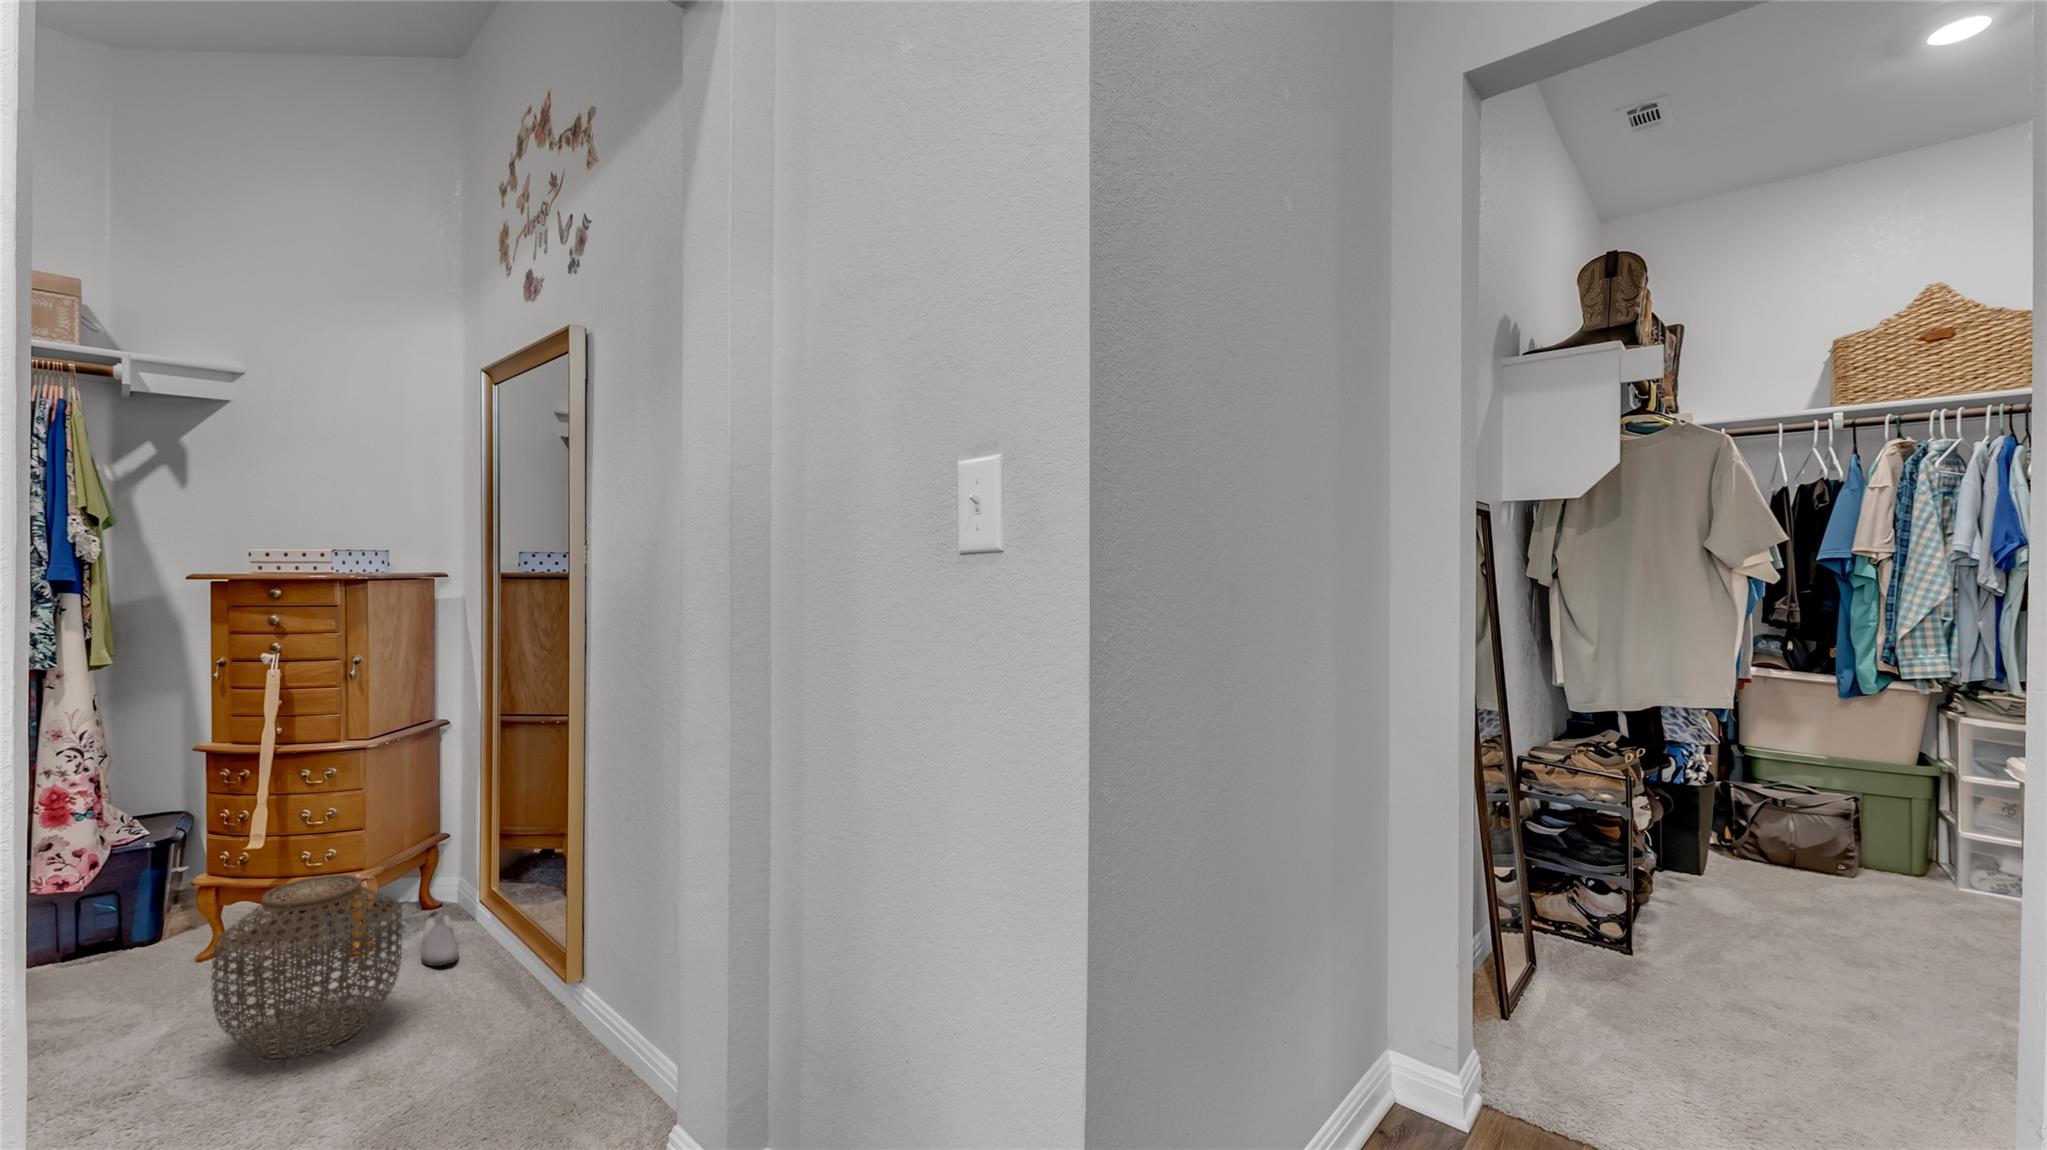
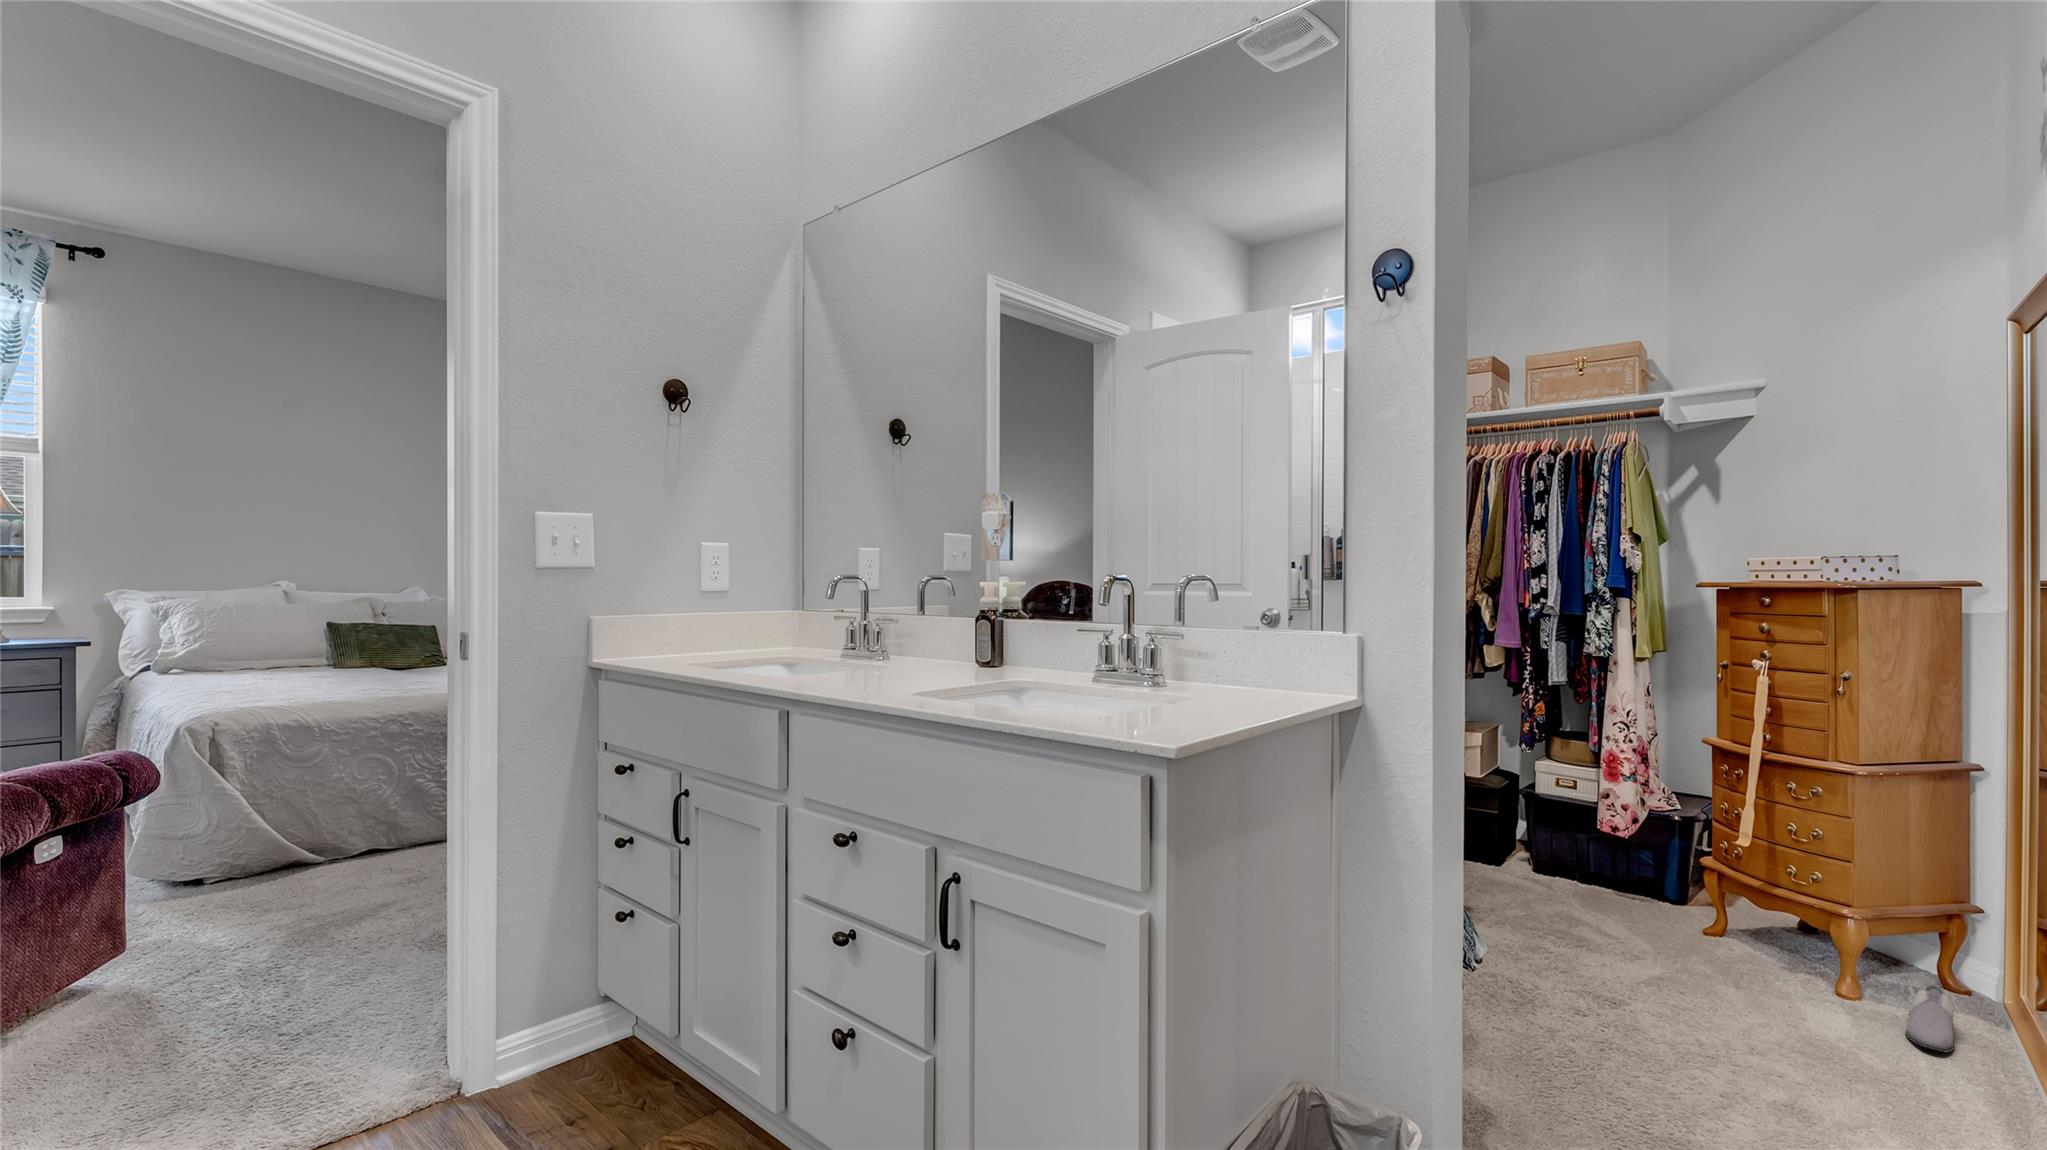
woven basket: present [212,875,402,1058] -> none [1670,879,1853,1059]

